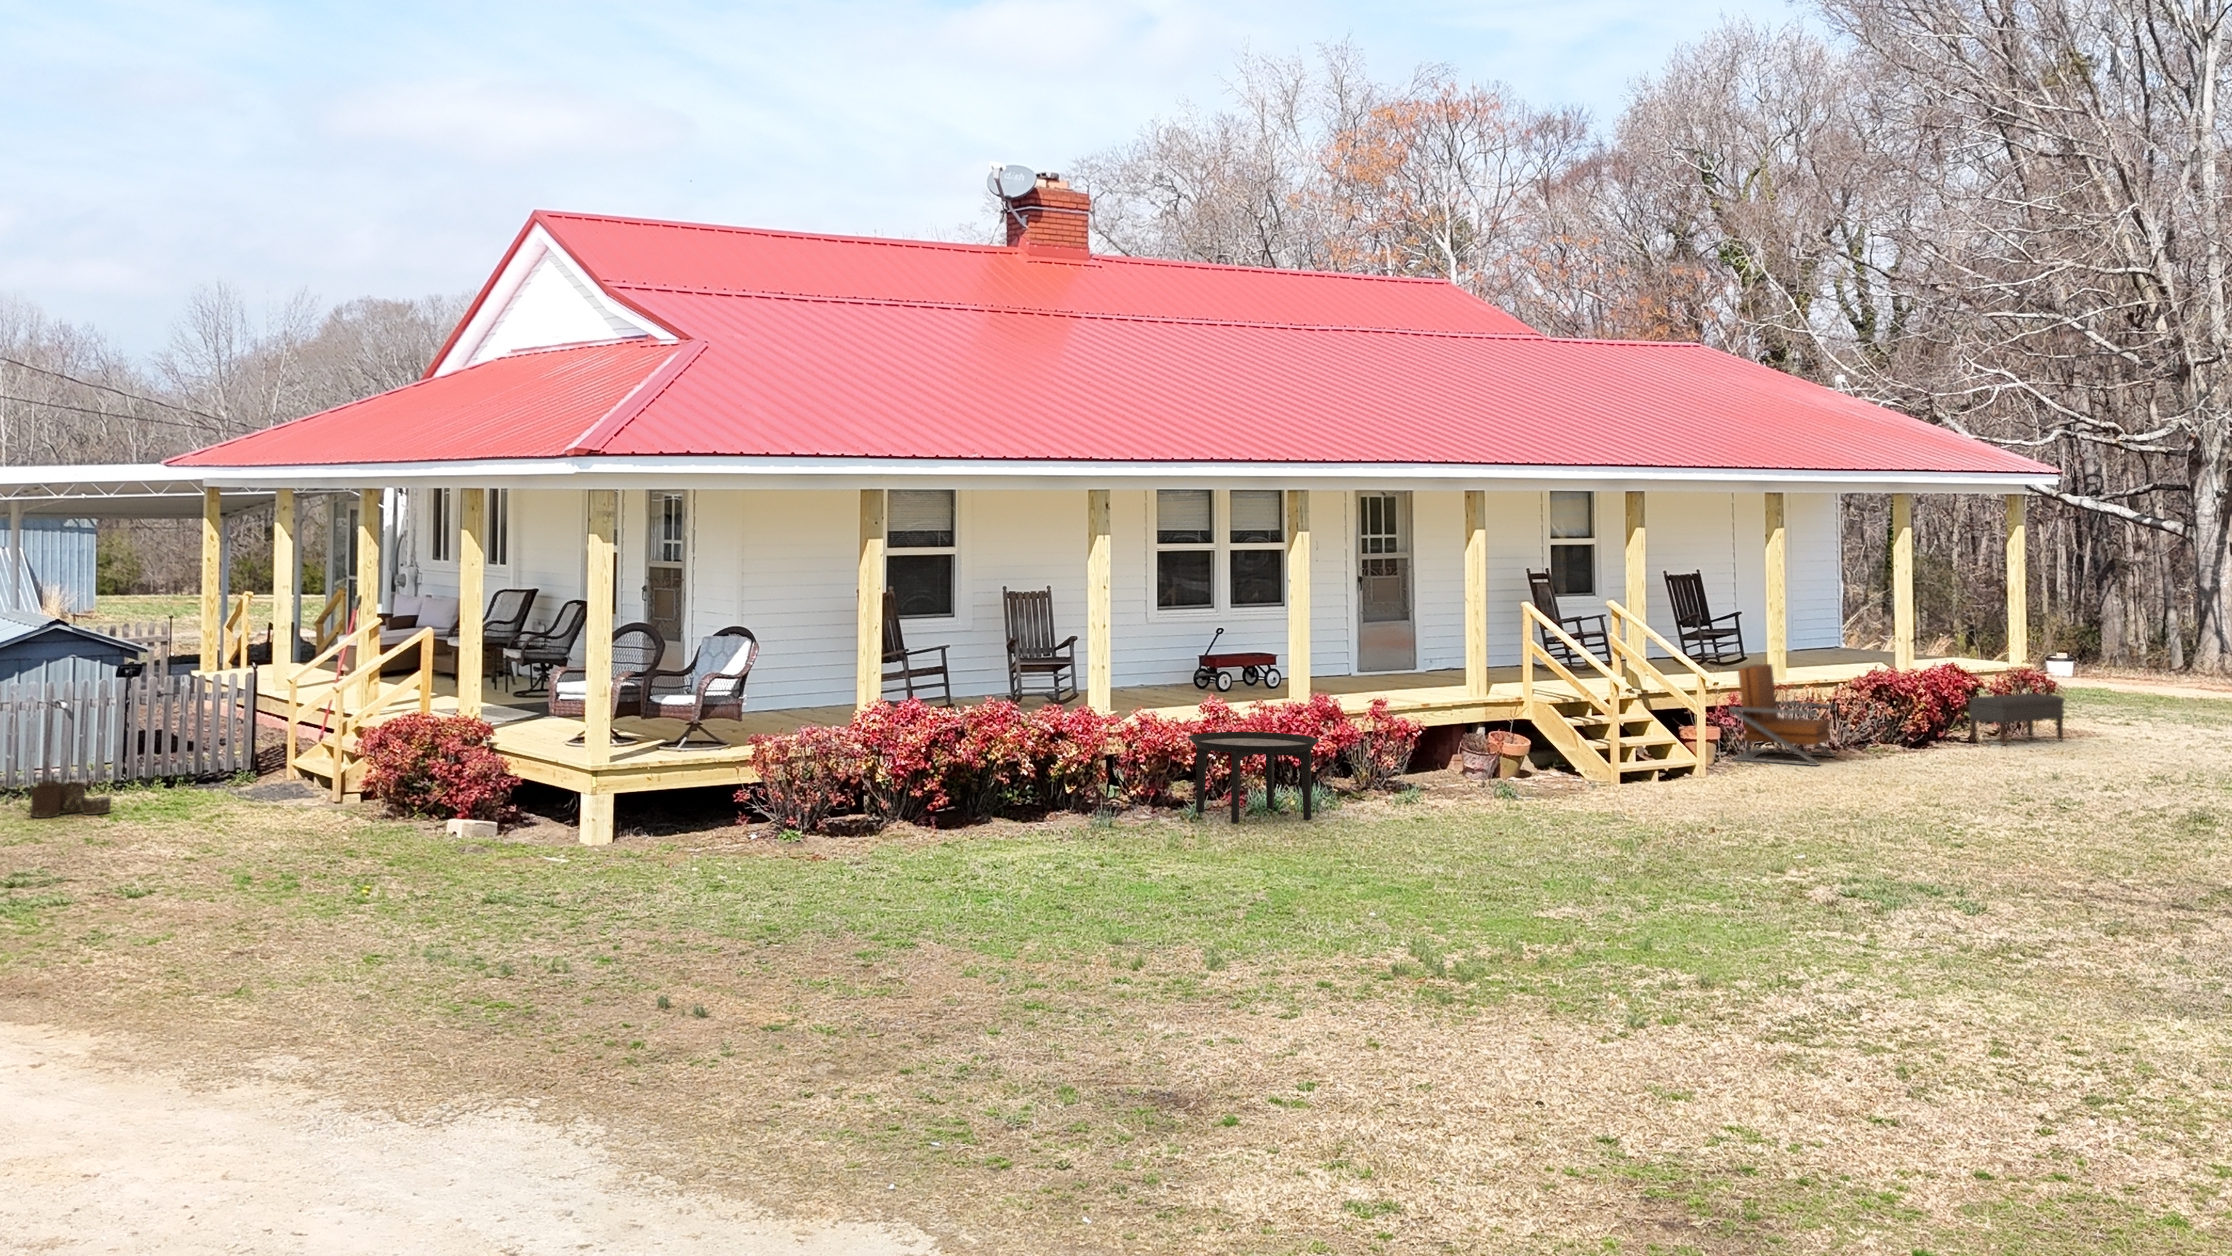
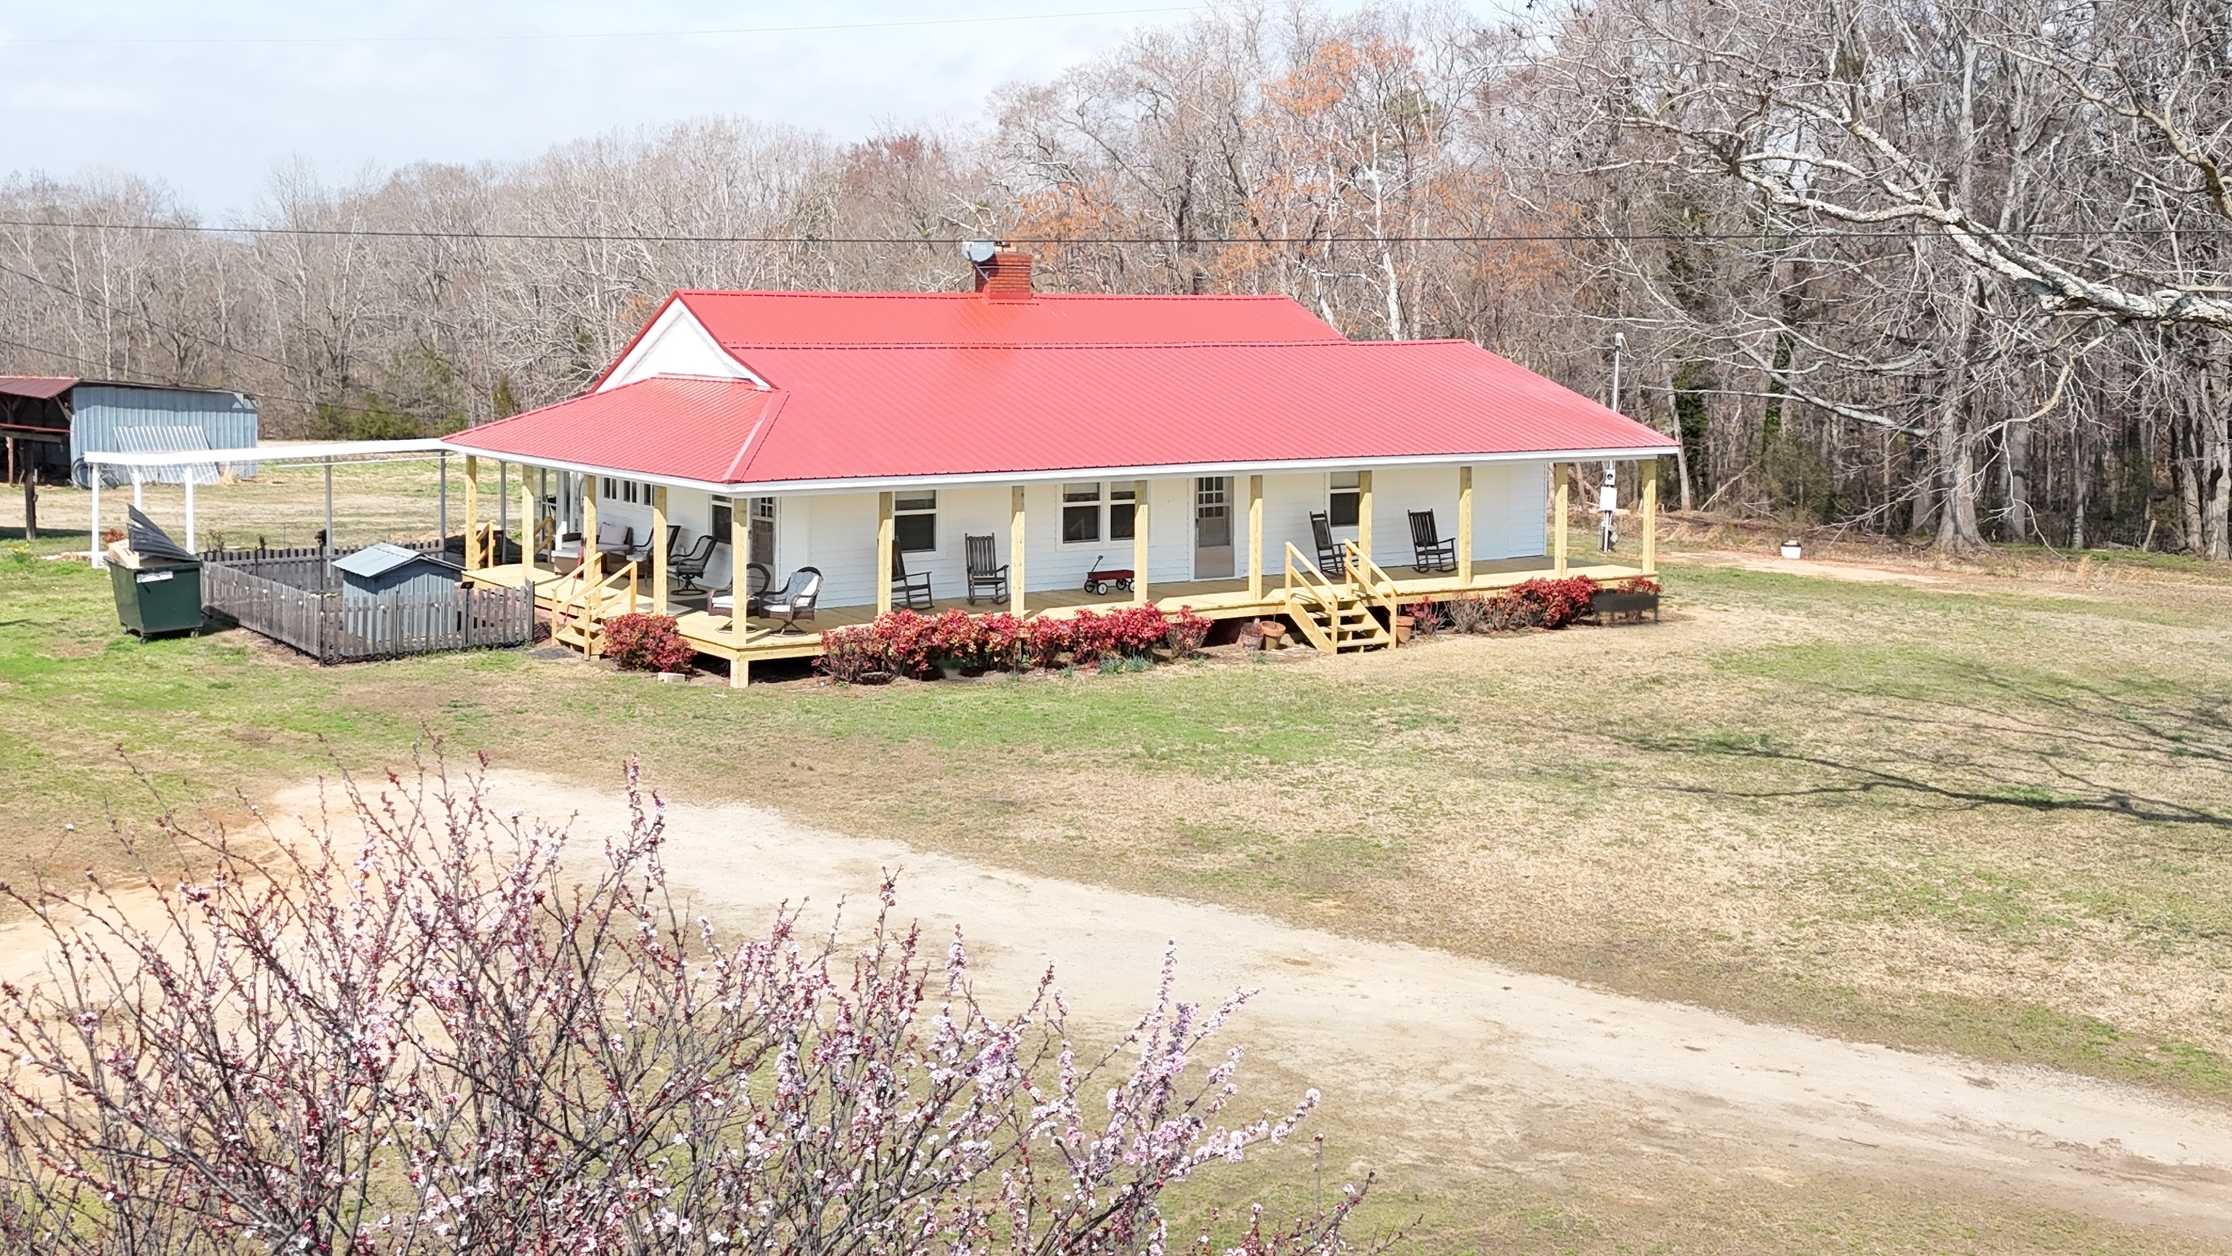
lounge chair: present [1729,664,1835,766] -> none [1420,577,1492,642]
round table: present [1188,732,1319,823] -> none [1065,625,1139,678]
woven basket: present [31,778,111,818] -> none [426,649,470,672]
potted plant: none [959,787,1035,828] -> present [934,657,975,680]

